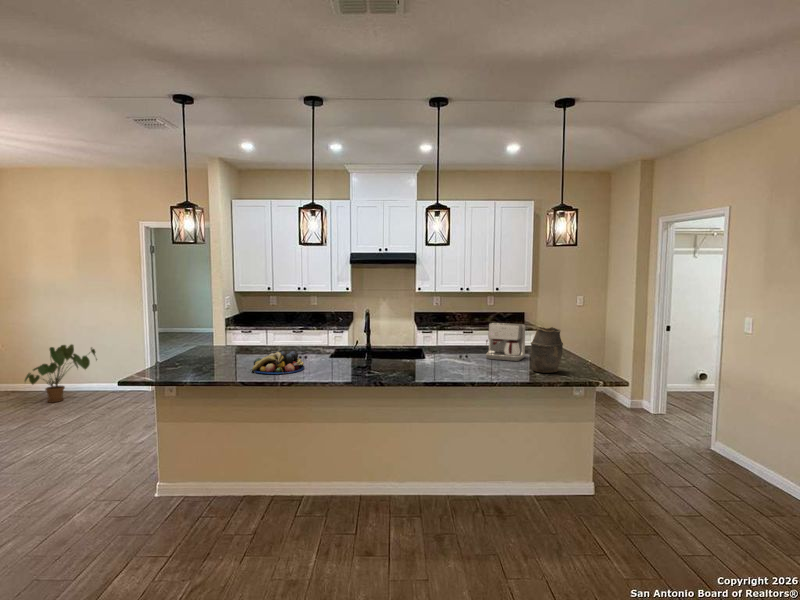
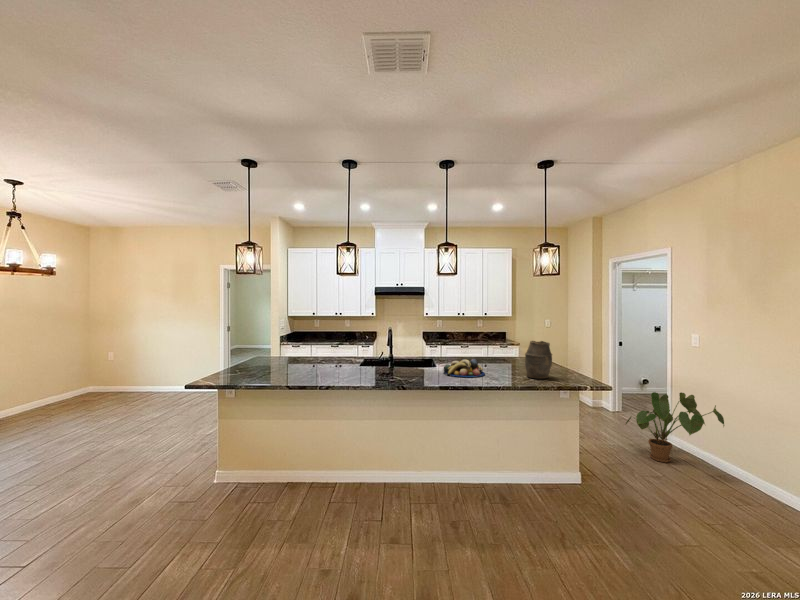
coffee maker: present [486,323,525,361] -> none [484,338,516,369]
house plant: present [25,344,97,402] -> present [626,392,724,462]
fruit bowl: present [252,351,304,374] -> present [444,359,485,377]

